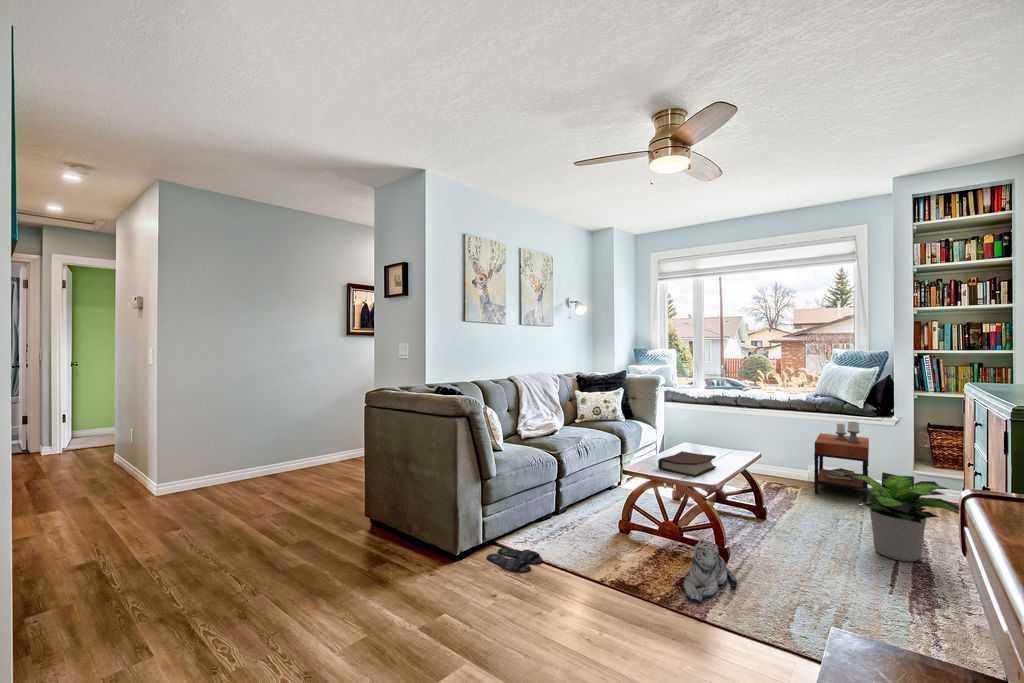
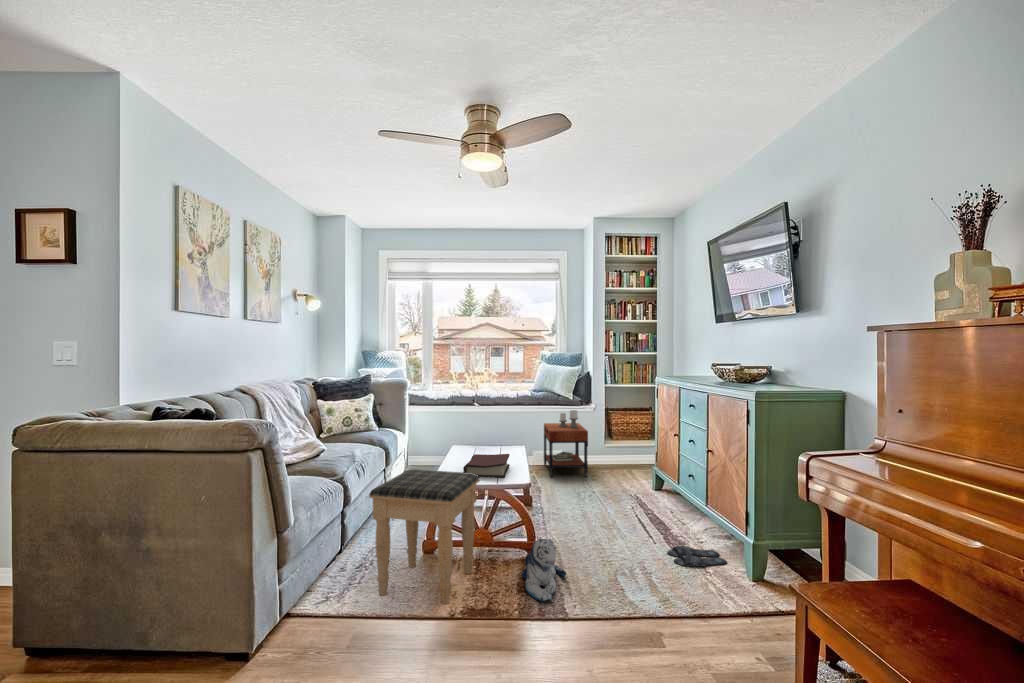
footstool: none [555,454,657,573] -> present [369,469,479,604]
potted plant: present [851,472,959,562] -> none [604,448,681,518]
slippers: present [487,548,543,573] -> present [667,546,727,567]

